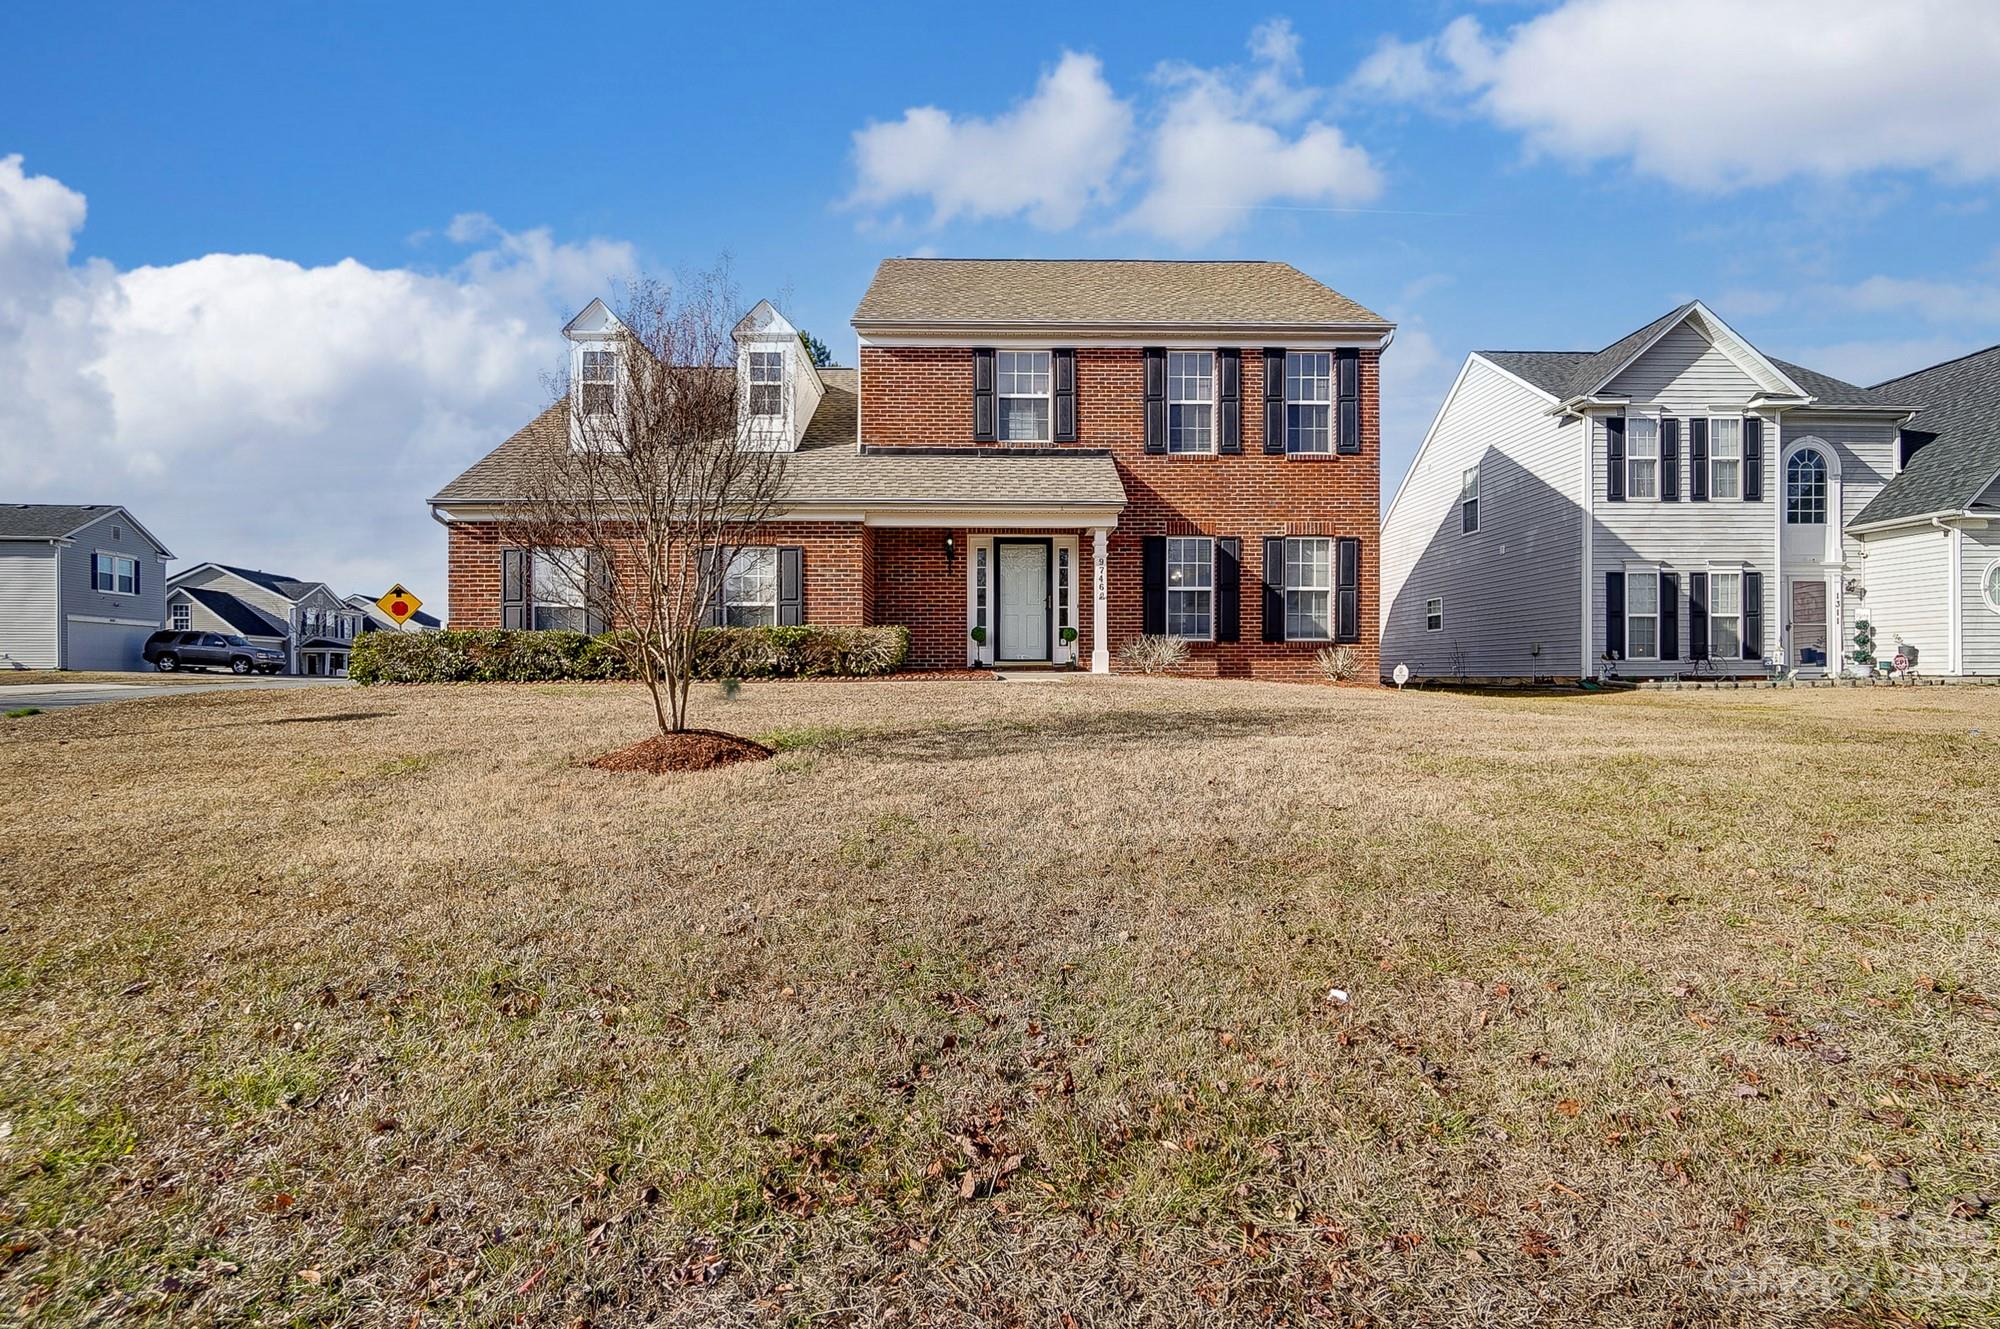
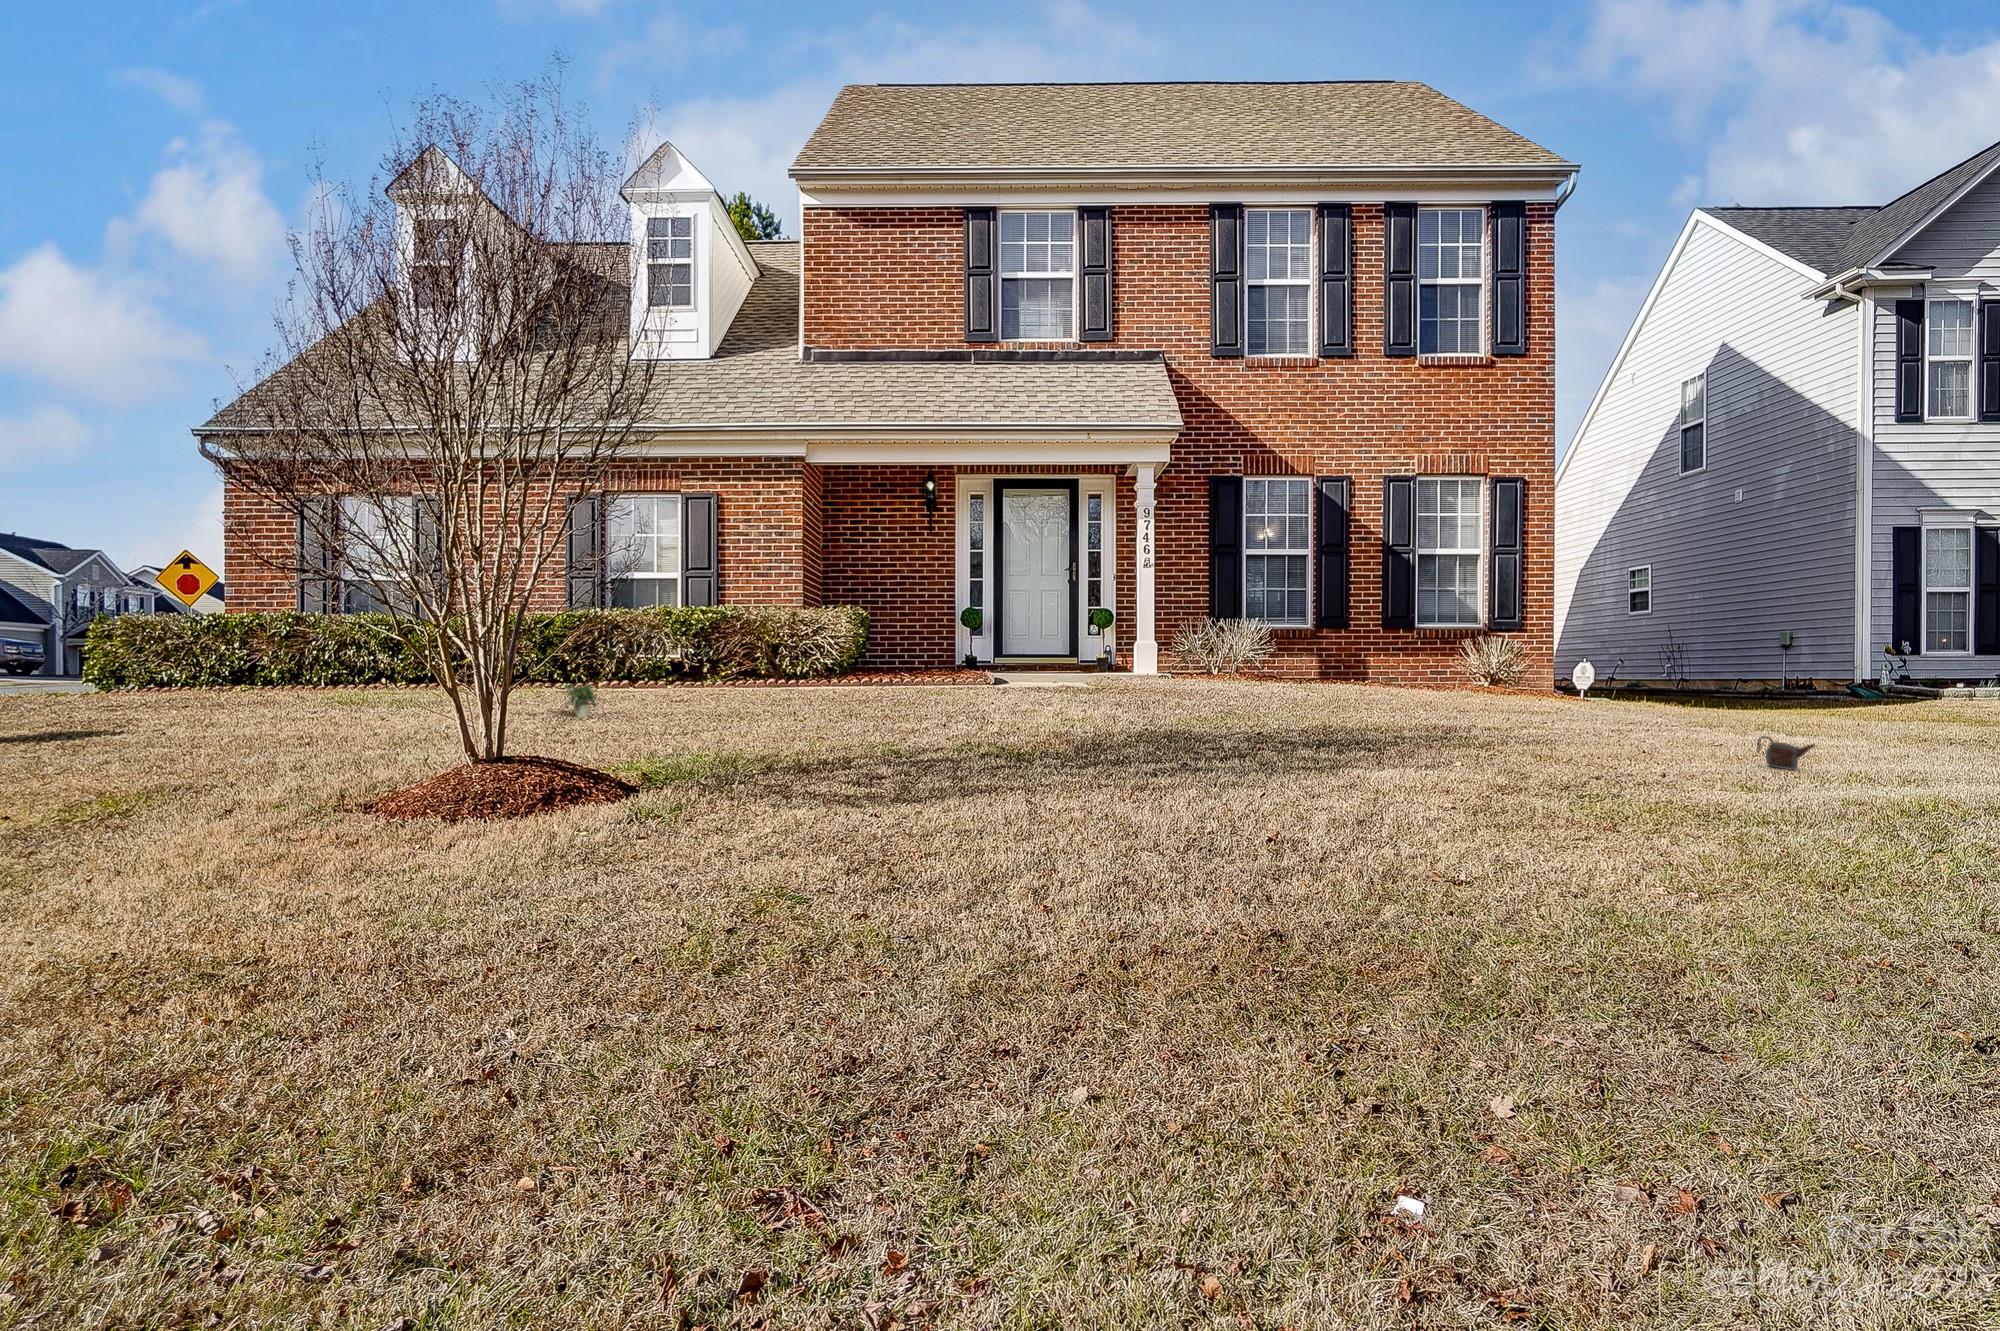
watering can: none [1516,708,1555,730] -> present [1756,736,1815,770]

